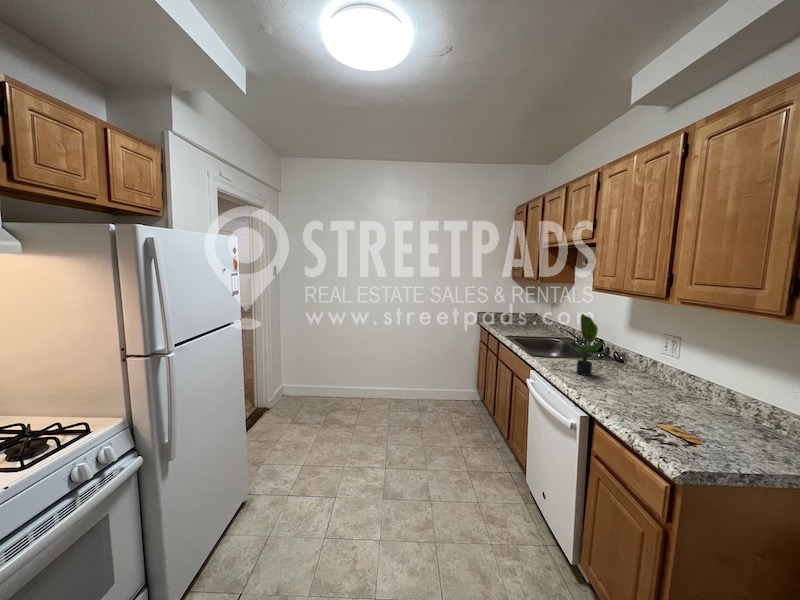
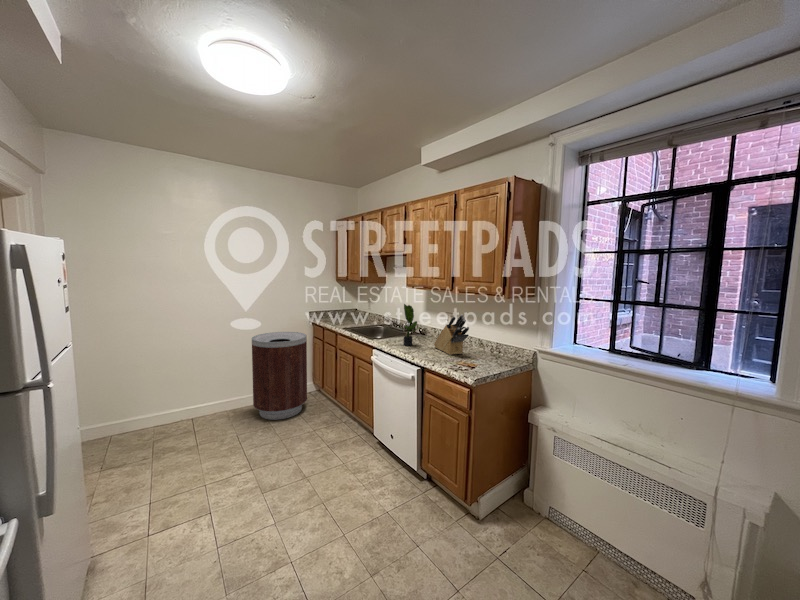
trash can: none [409,330,466,424] -> present [252,332,307,420]
knife block: none [629,341,697,408] -> present [434,314,469,355]

